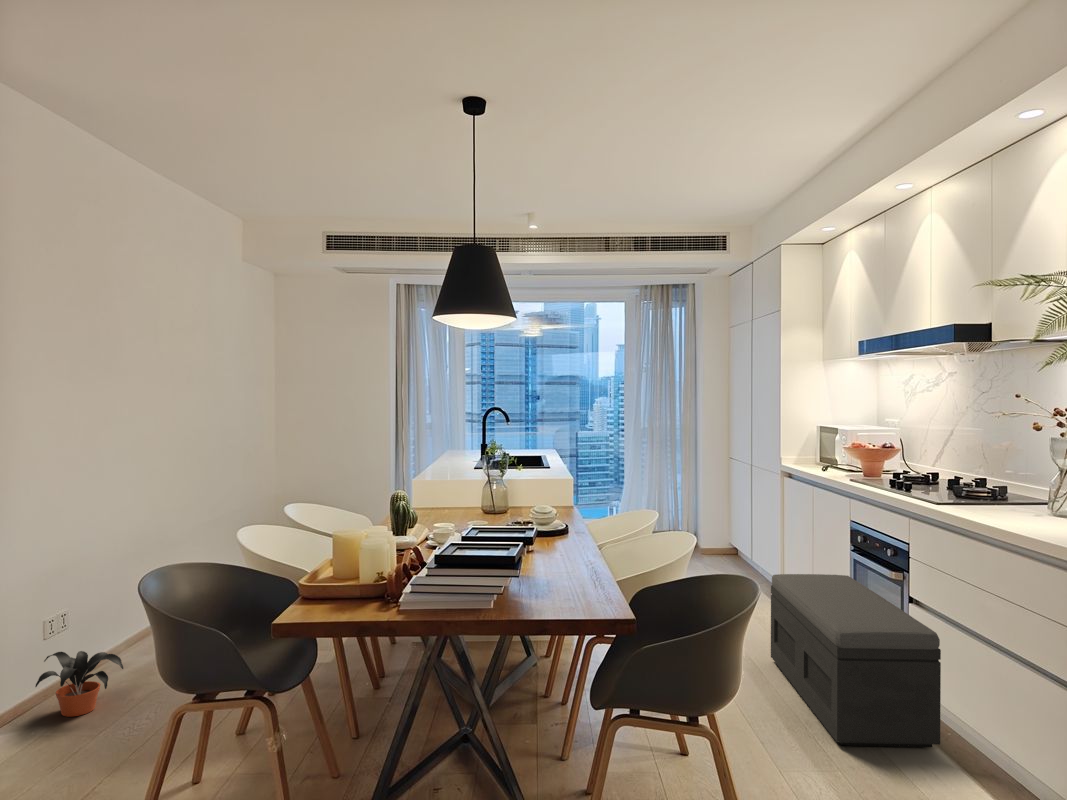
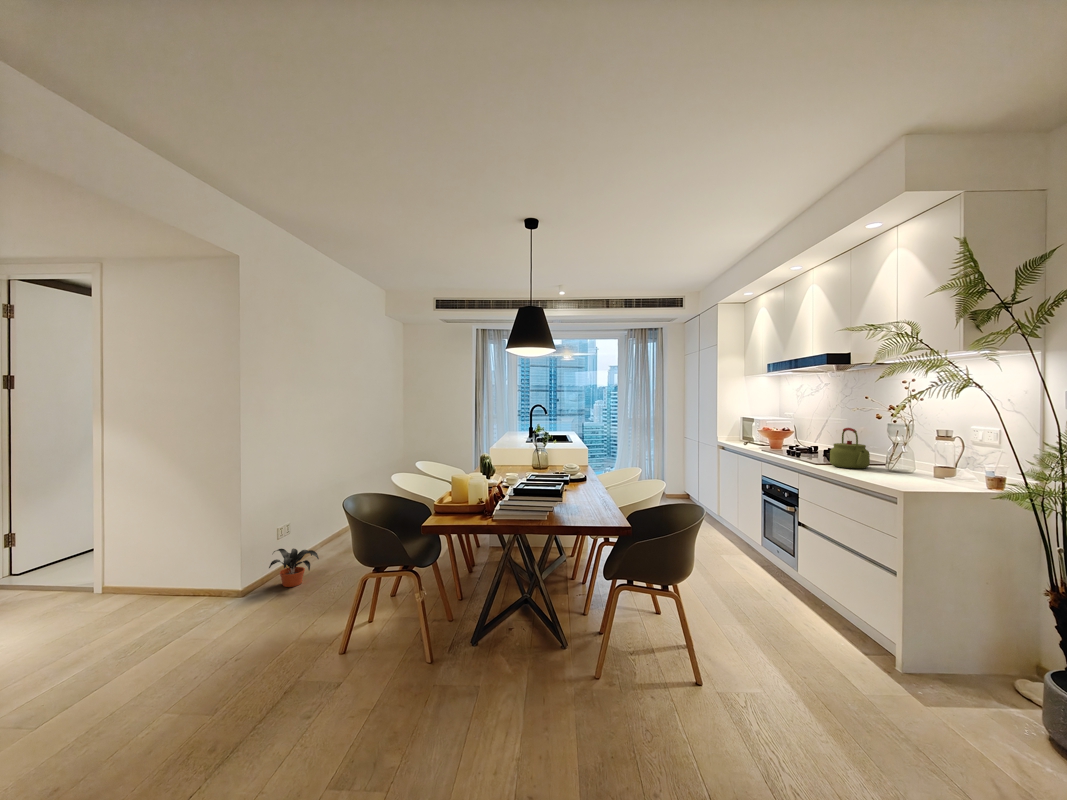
kettle: none [959,445,1023,511] -> present [830,428,870,469]
storage bench: present [771,574,941,747] -> none [711,509,817,614]

